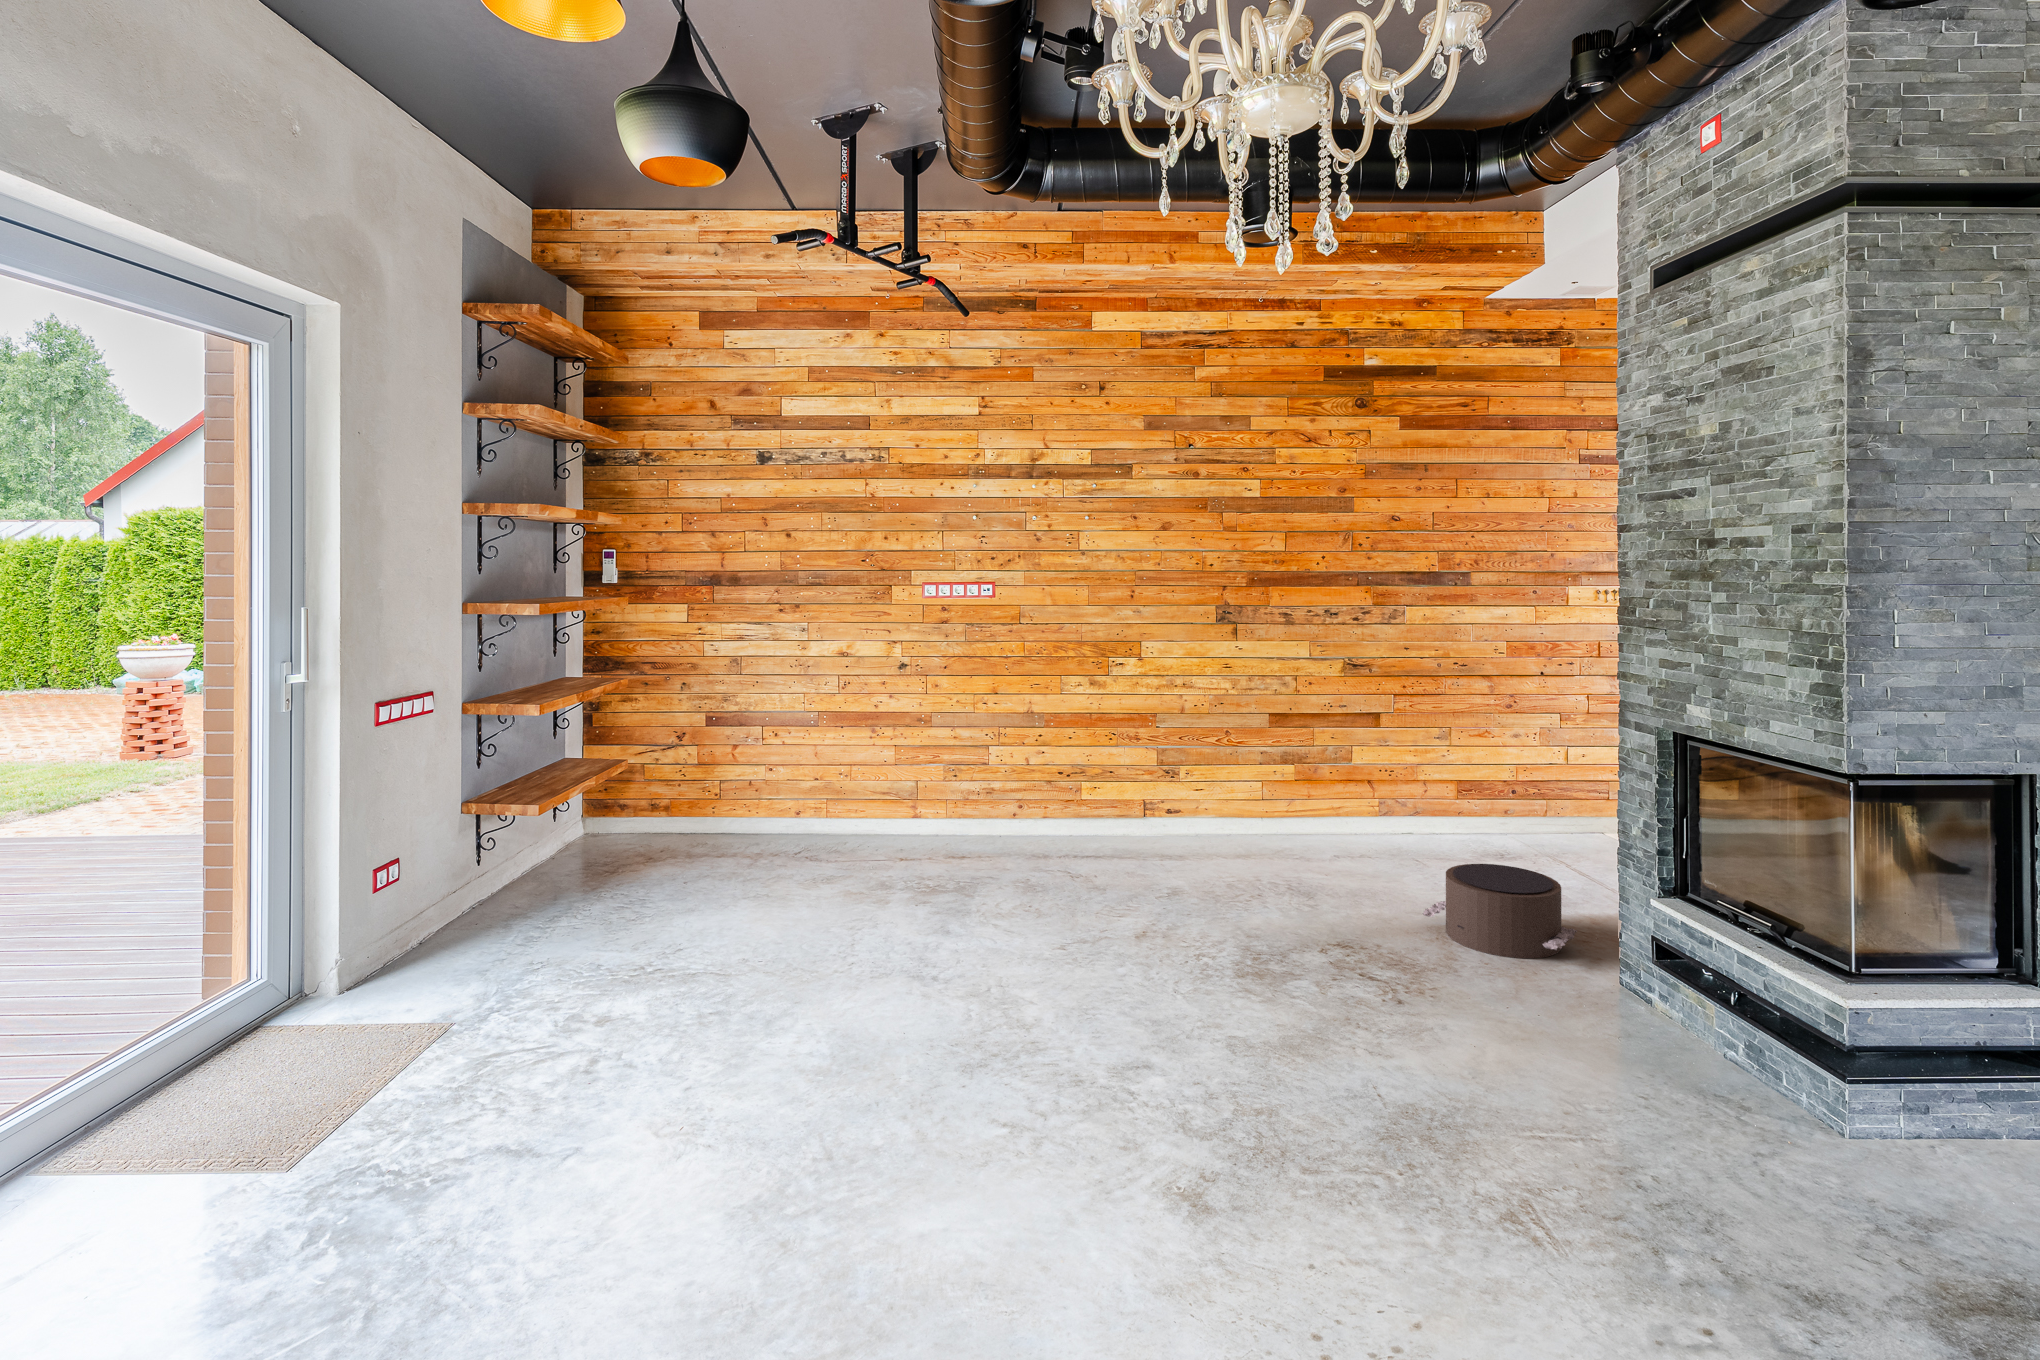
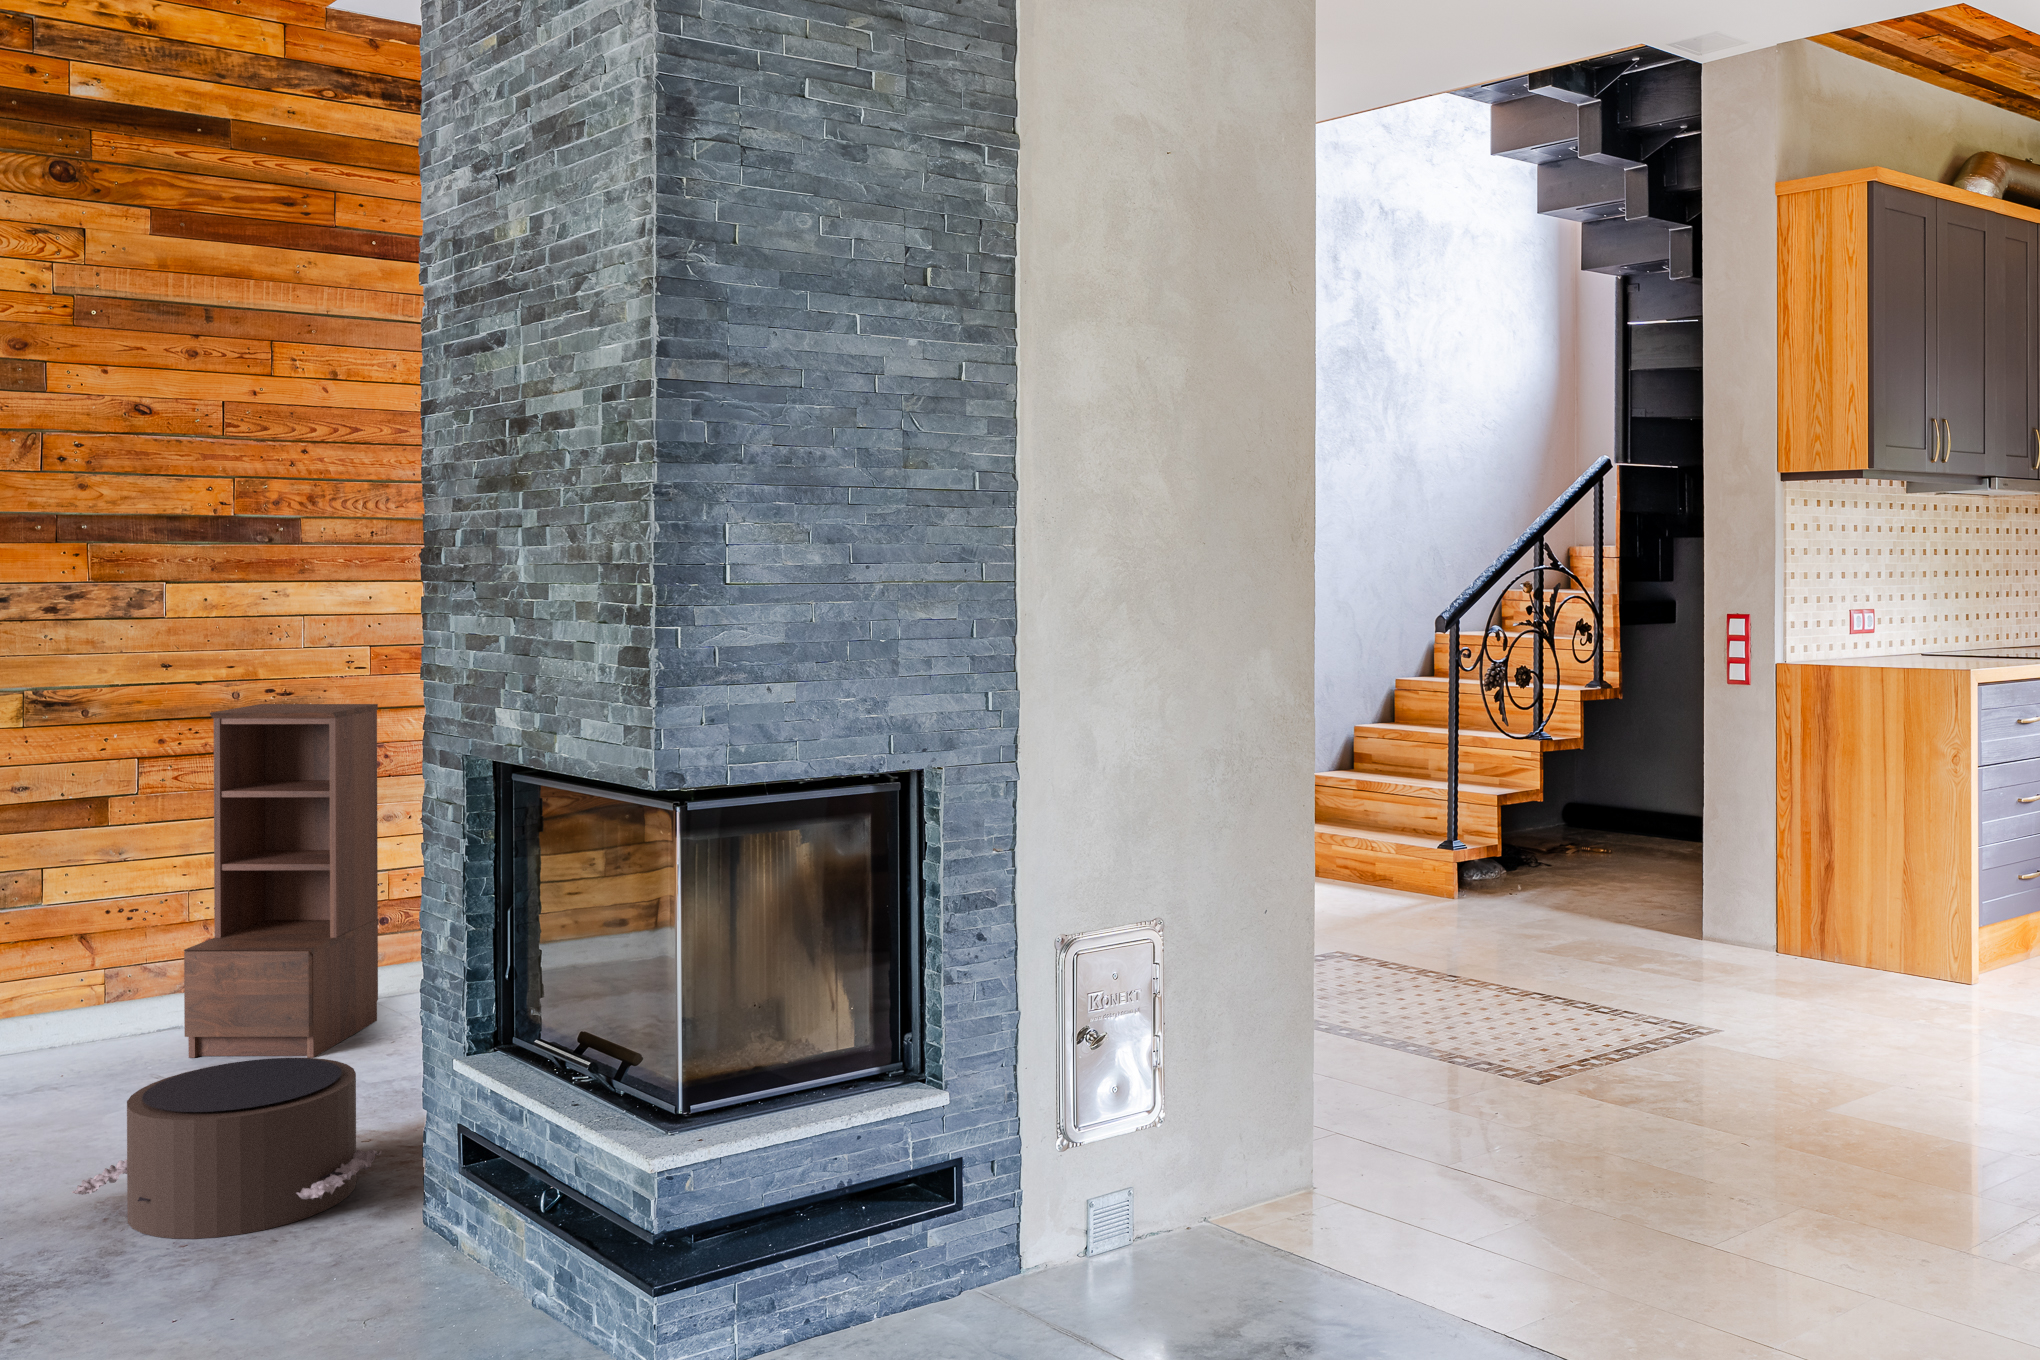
bookshelf: none [1423,670,1516,862] -> present [184,704,379,1058]

